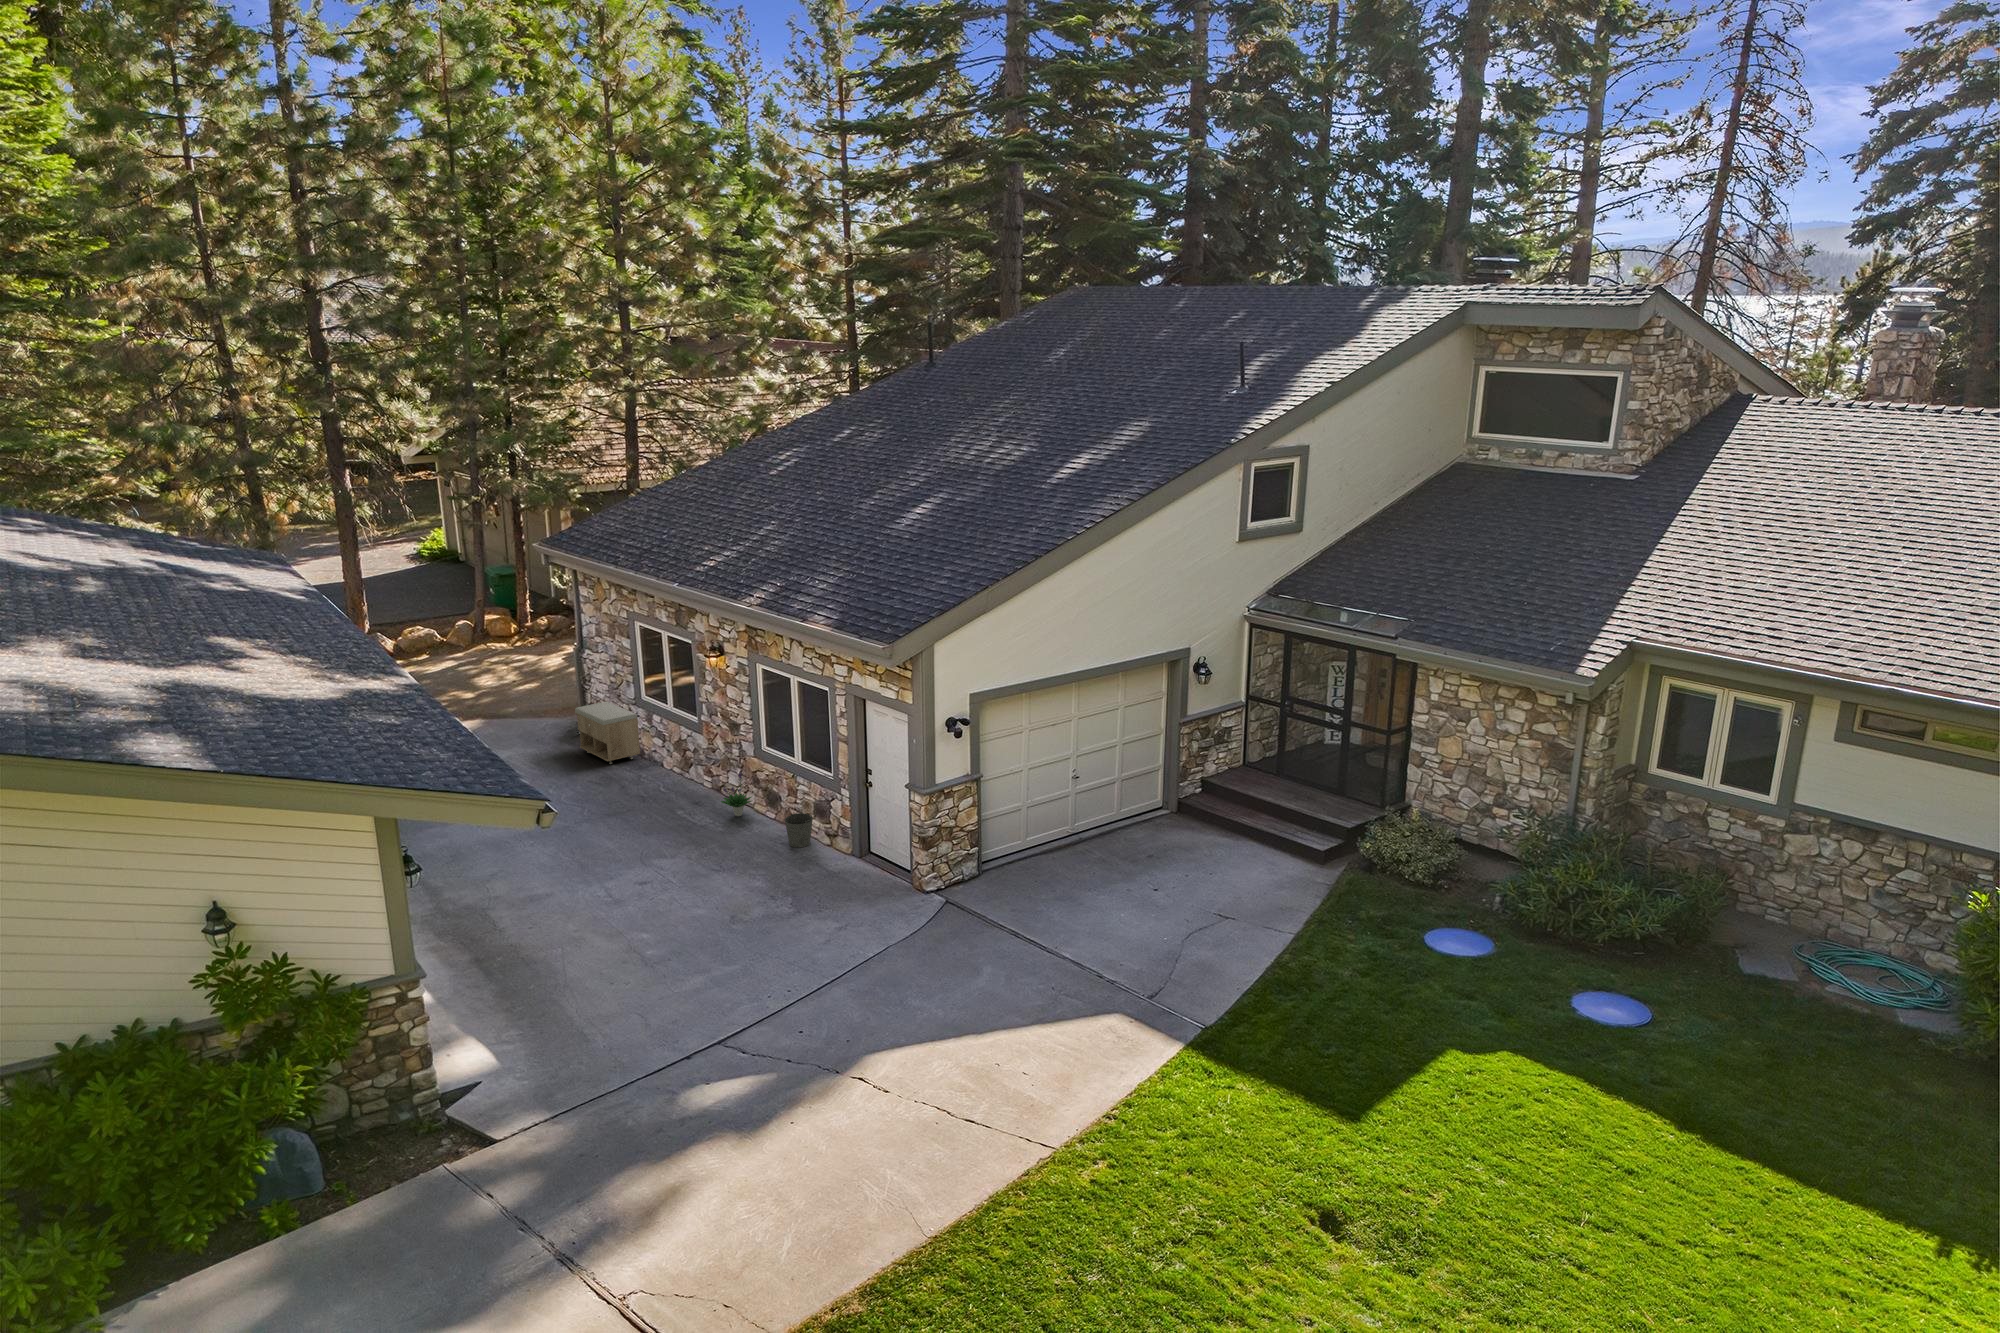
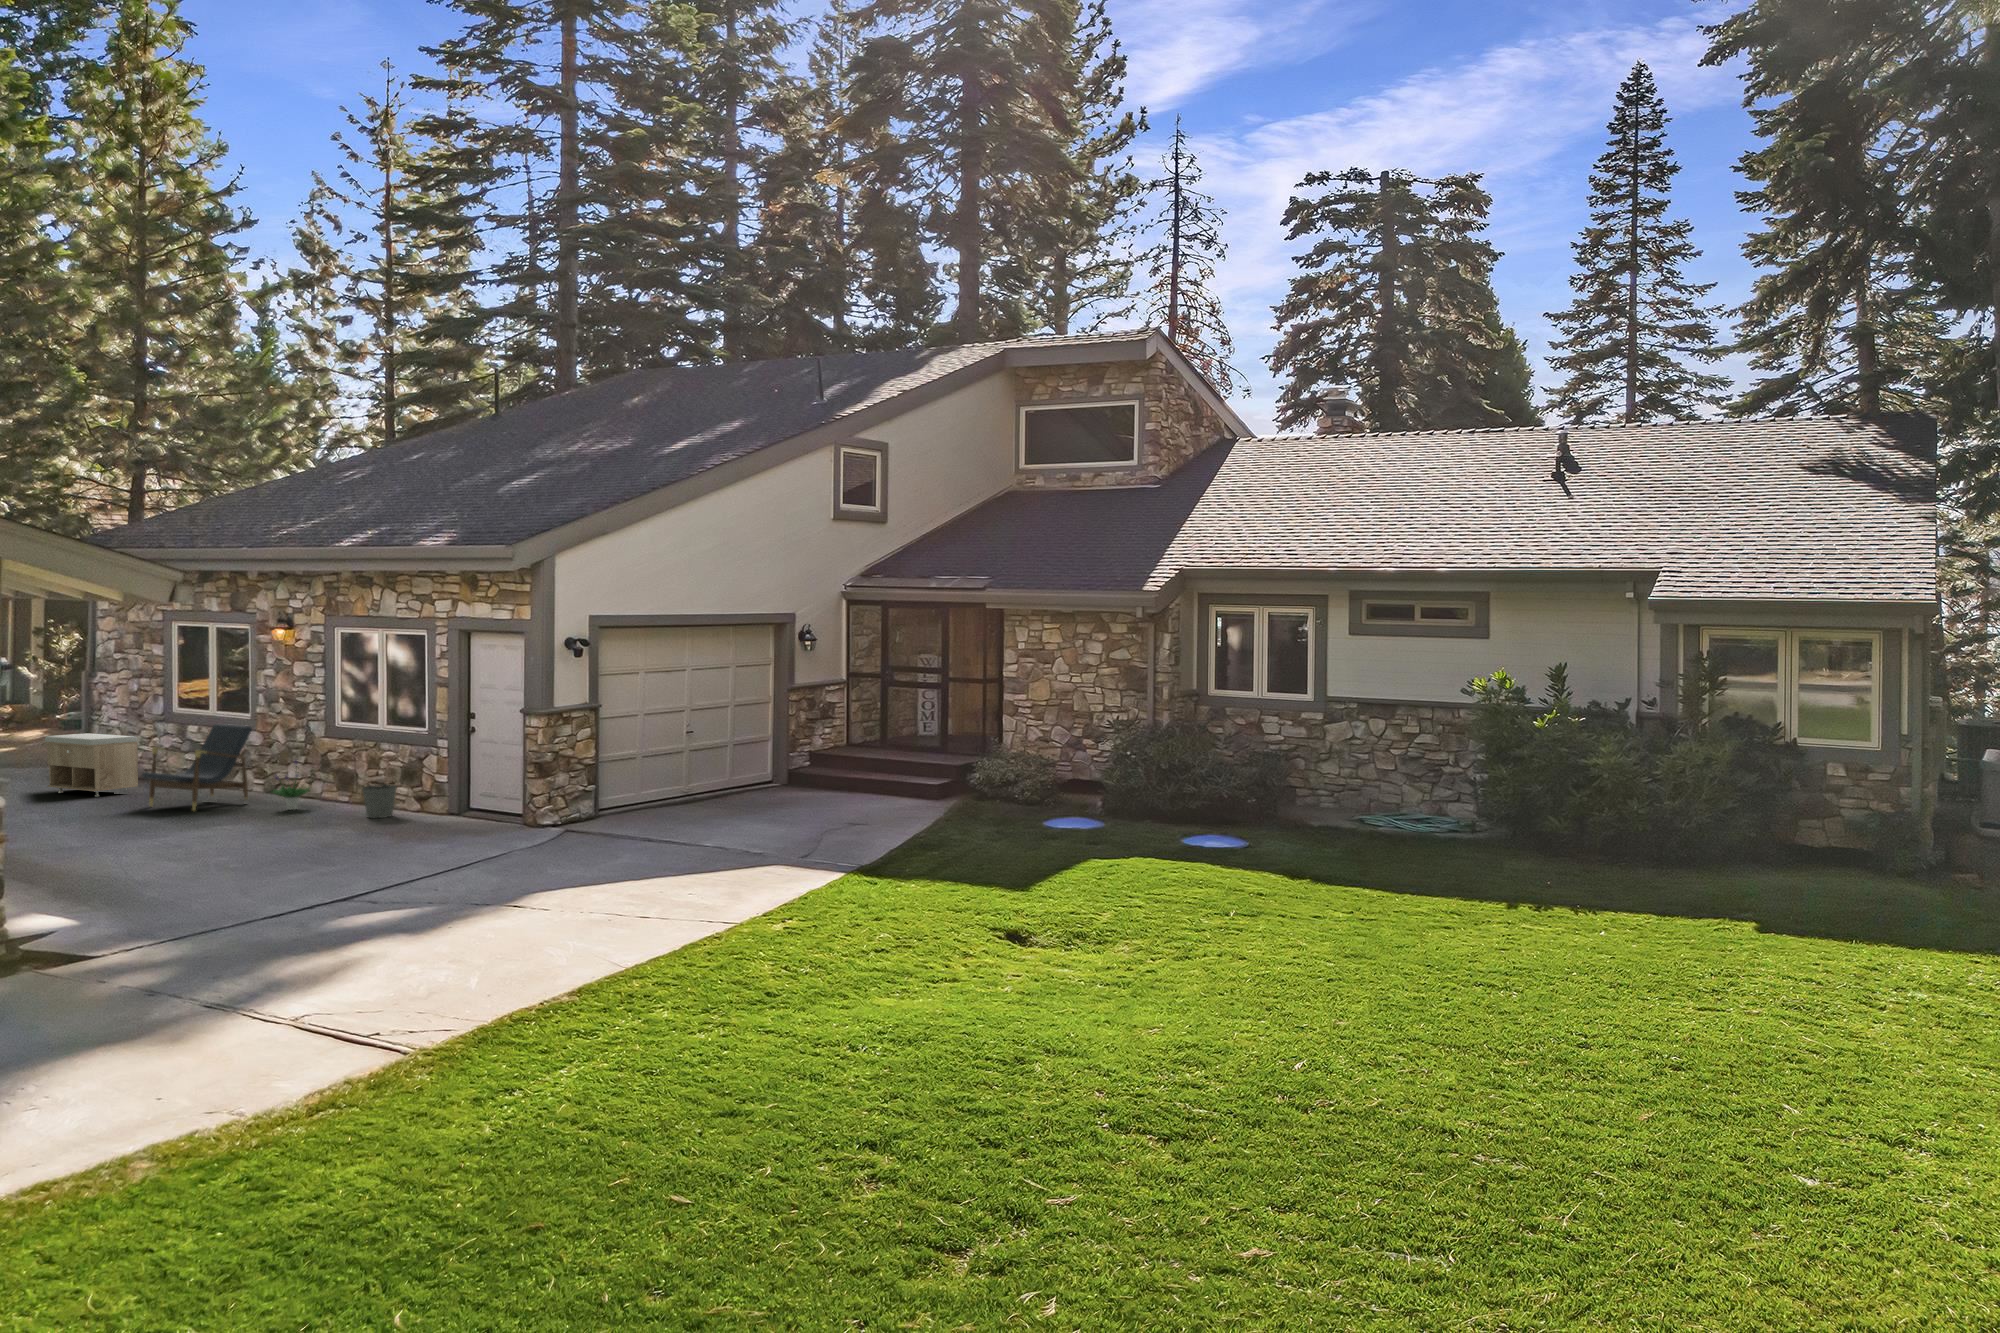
lounge chair: none [631,722,711,809] -> present [142,724,252,811]

